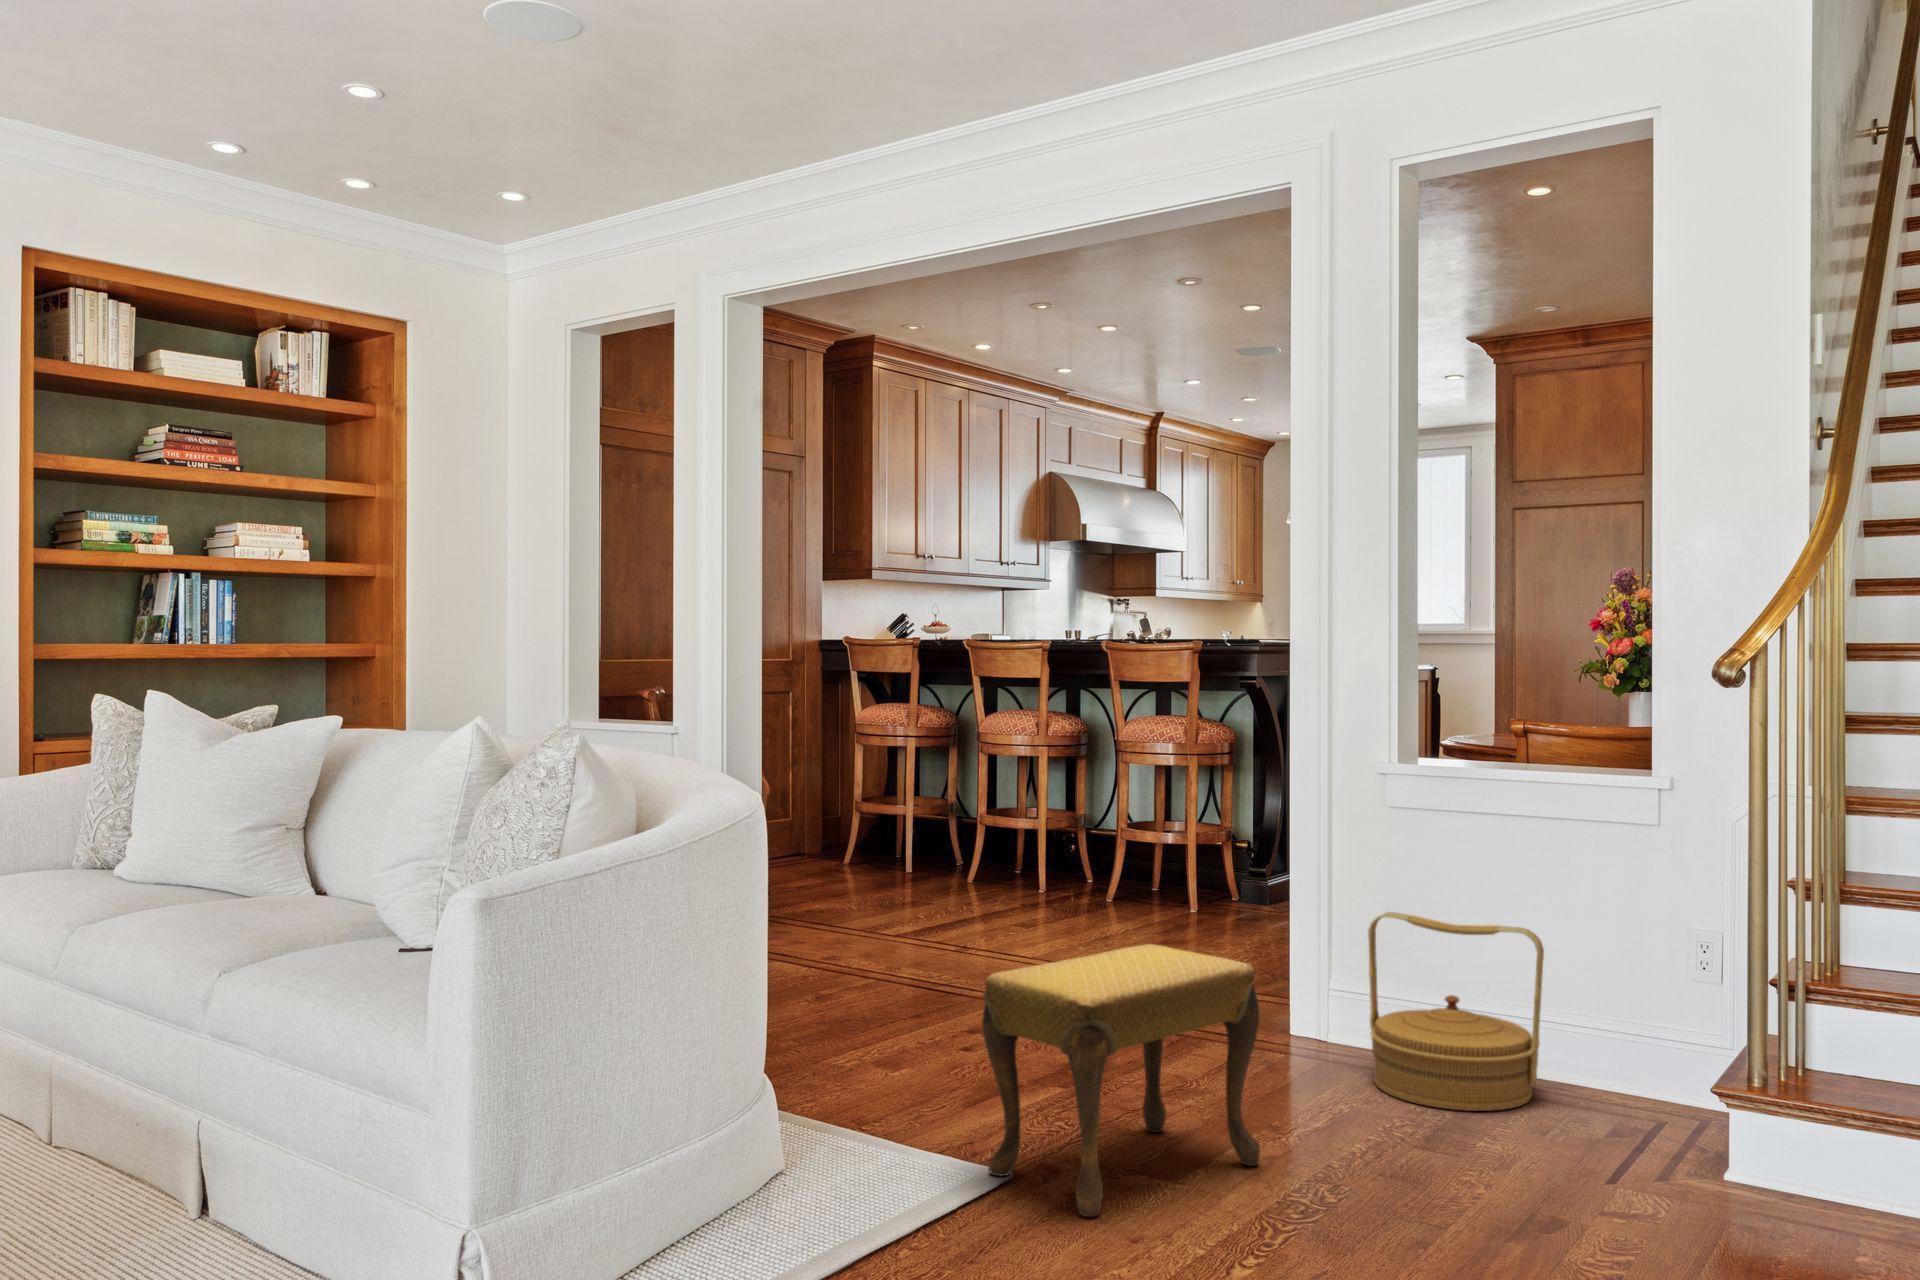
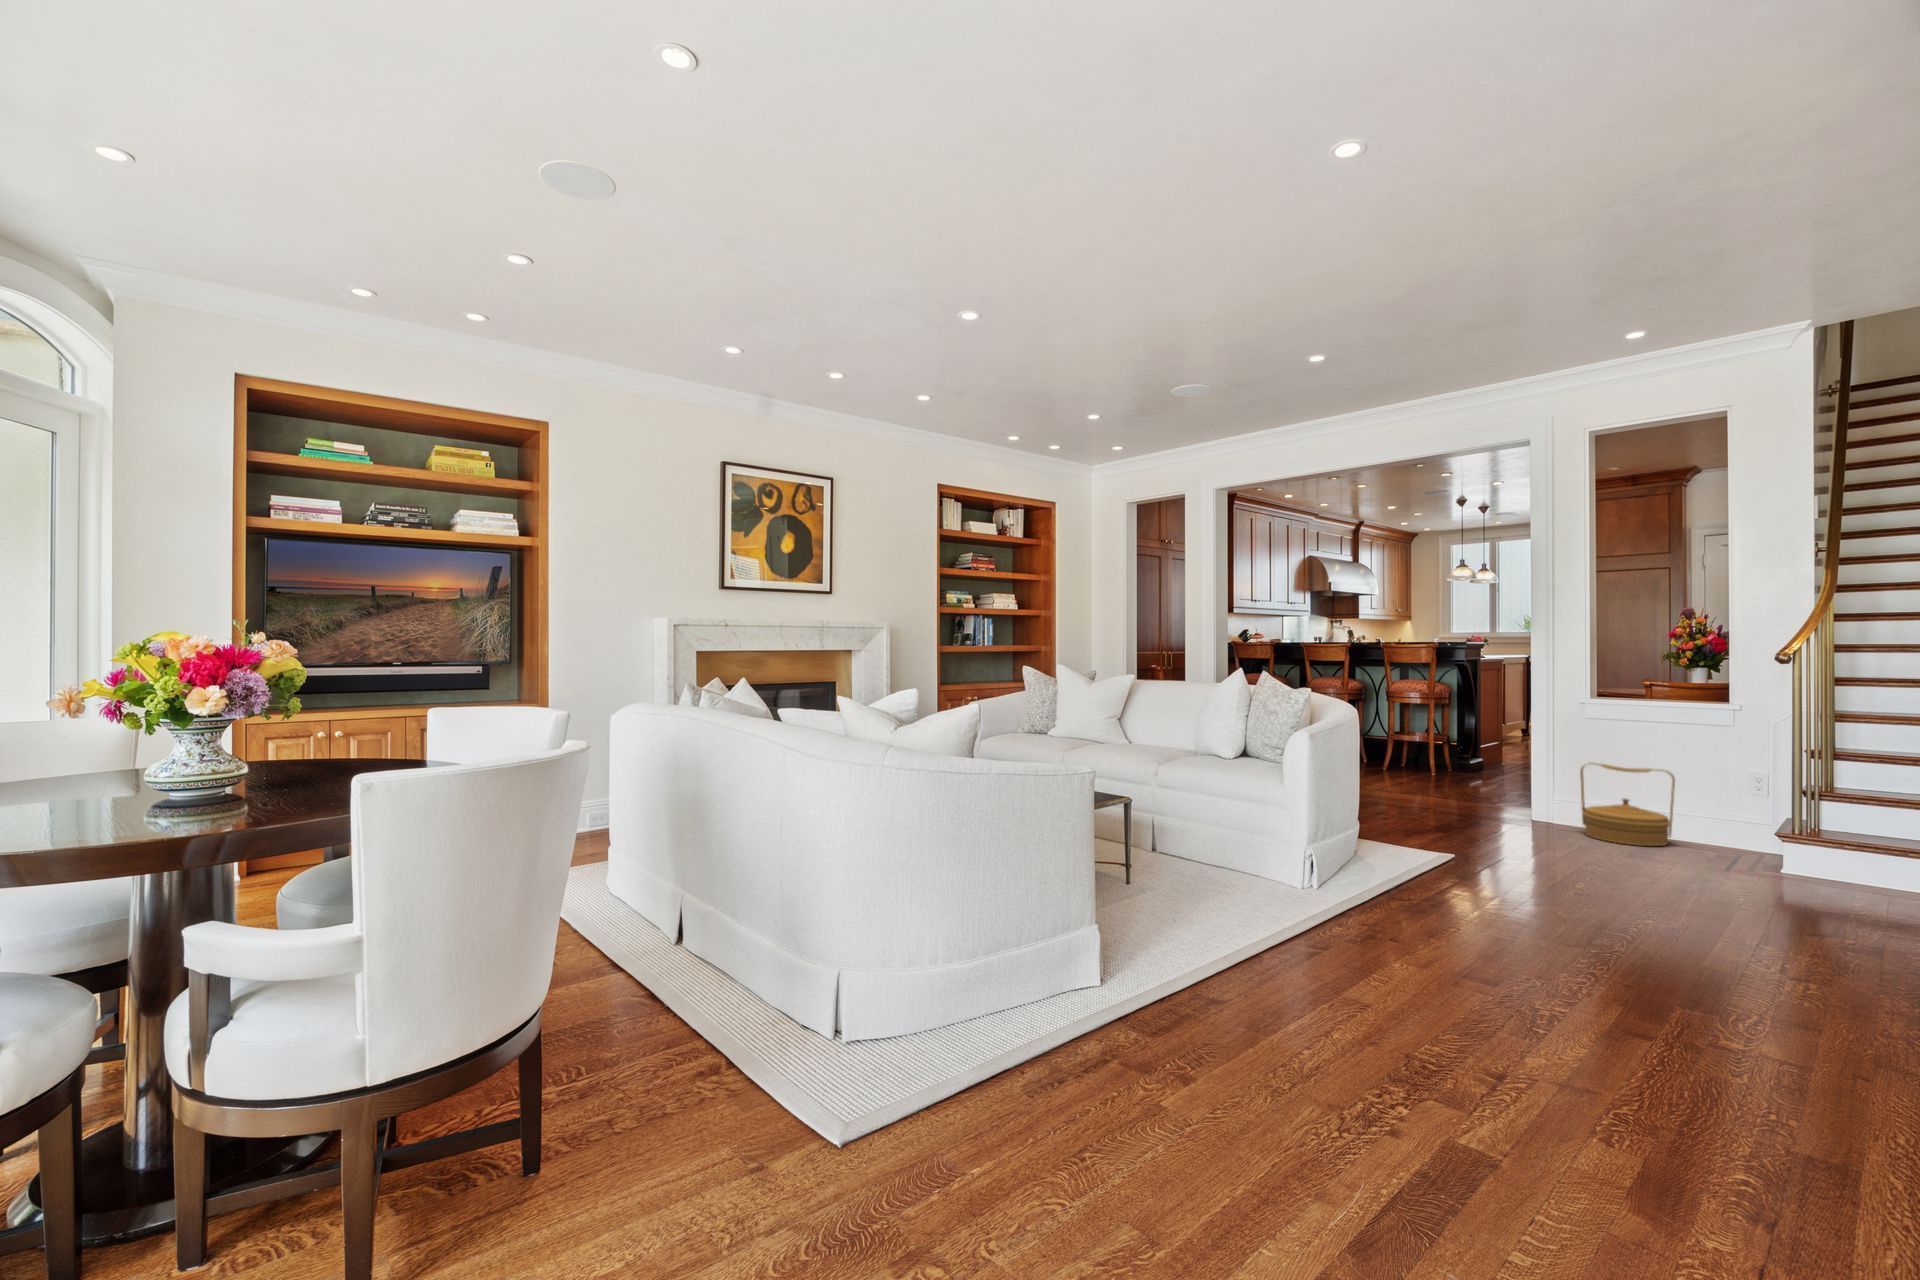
footstool: present [982,944,1260,1217] -> none [1437,769,1556,866]

